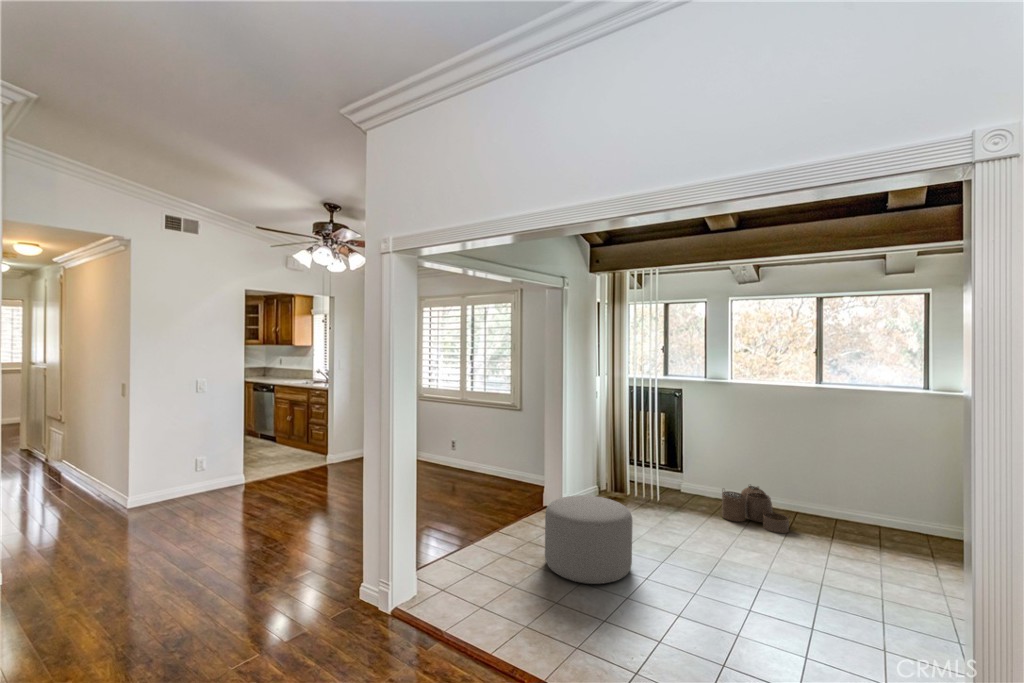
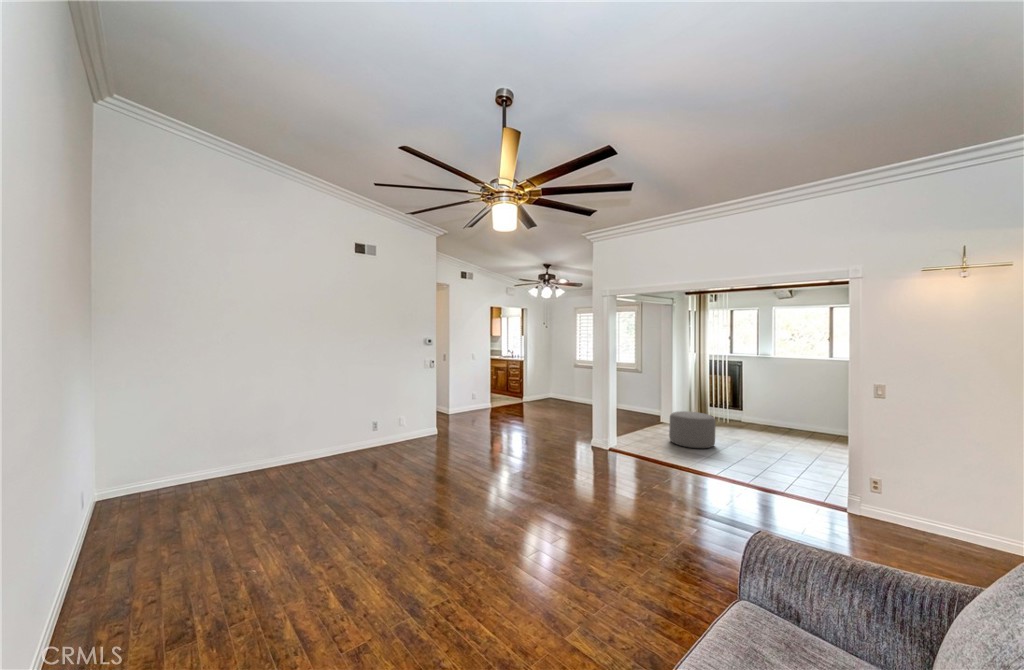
woven basket: present [722,486,789,533] -> none [767,416,807,439]

